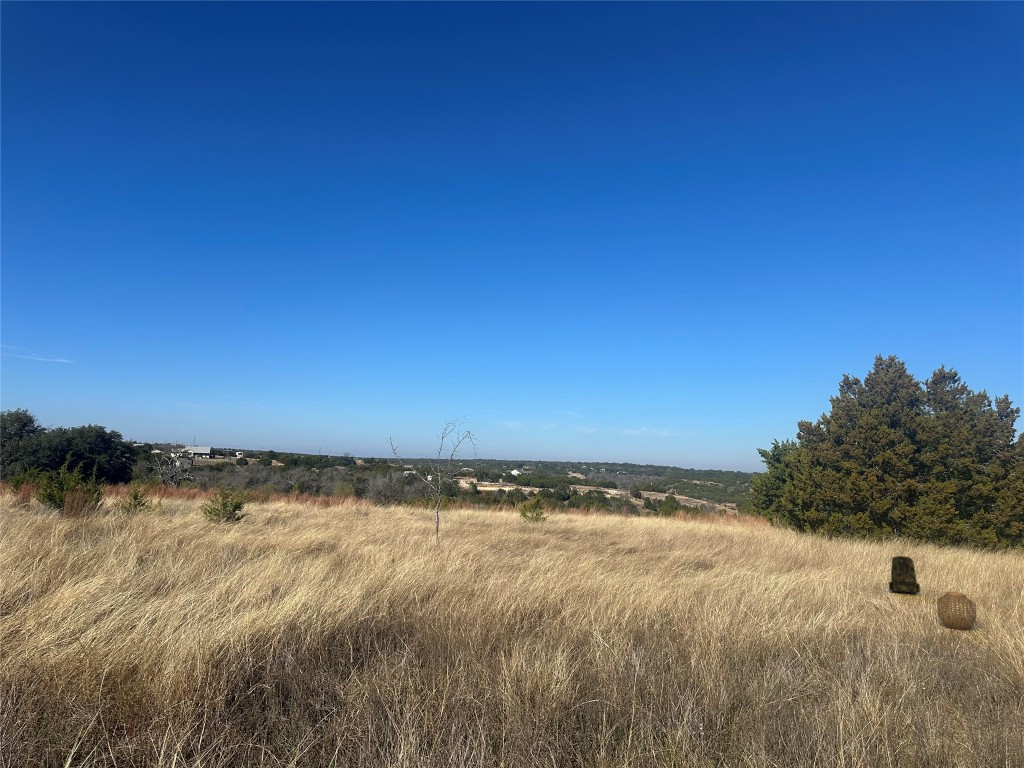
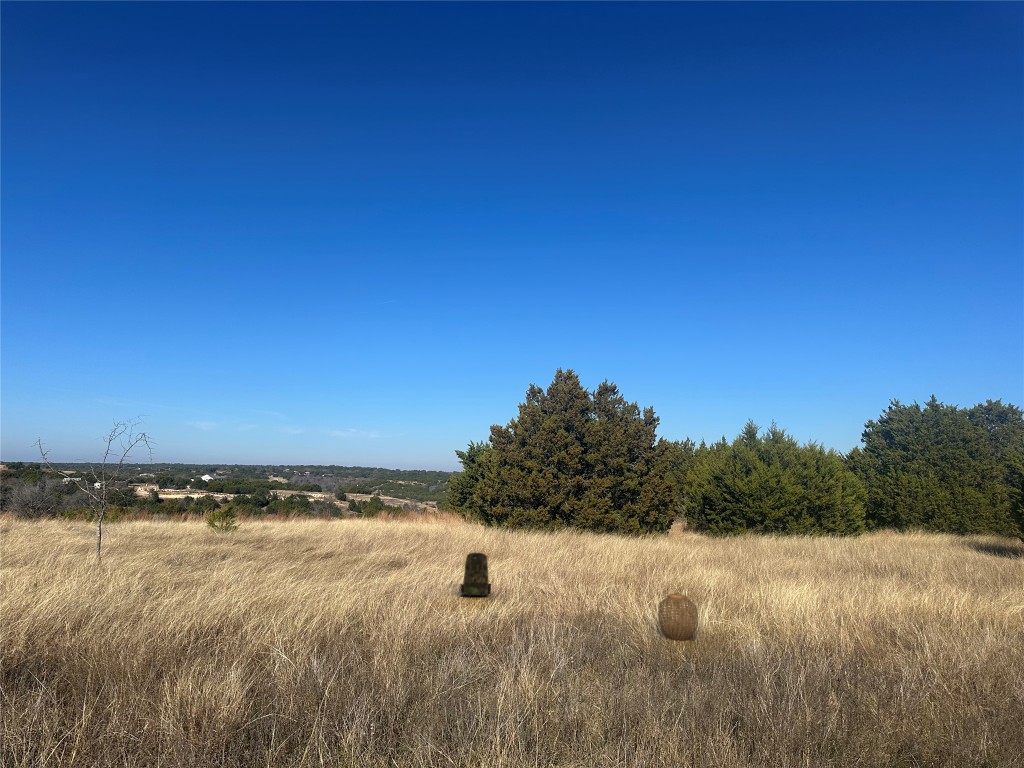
backpack: present [889,556,920,593] -> present [461,553,491,597]

